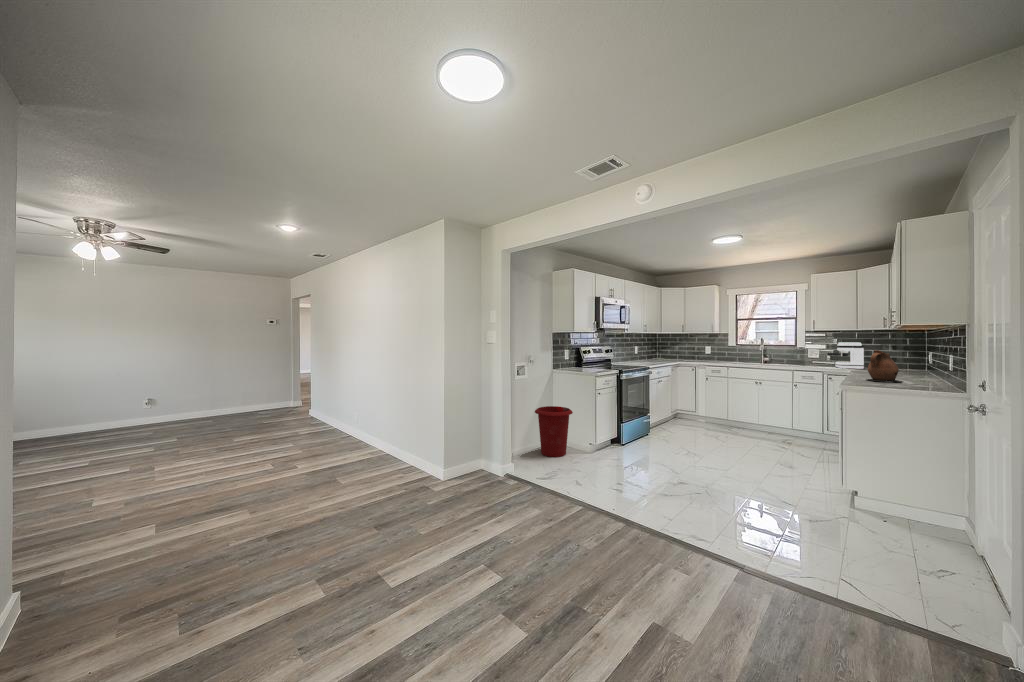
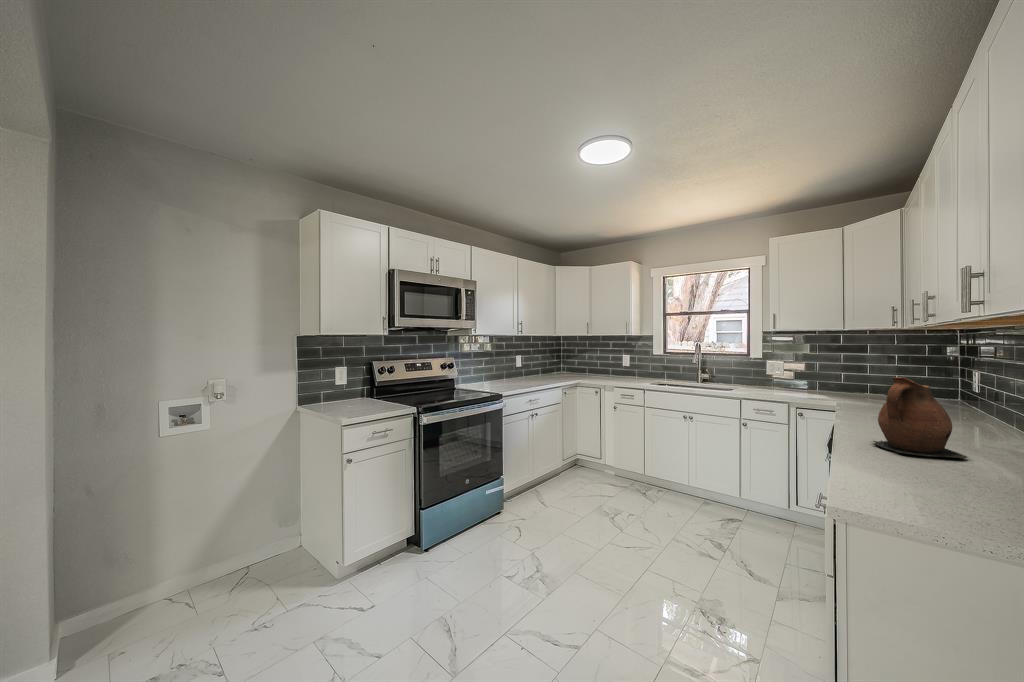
coffee maker: present [827,342,864,369] -> none [796,351,856,398]
waste bin: present [535,406,573,457] -> none [203,483,298,604]

